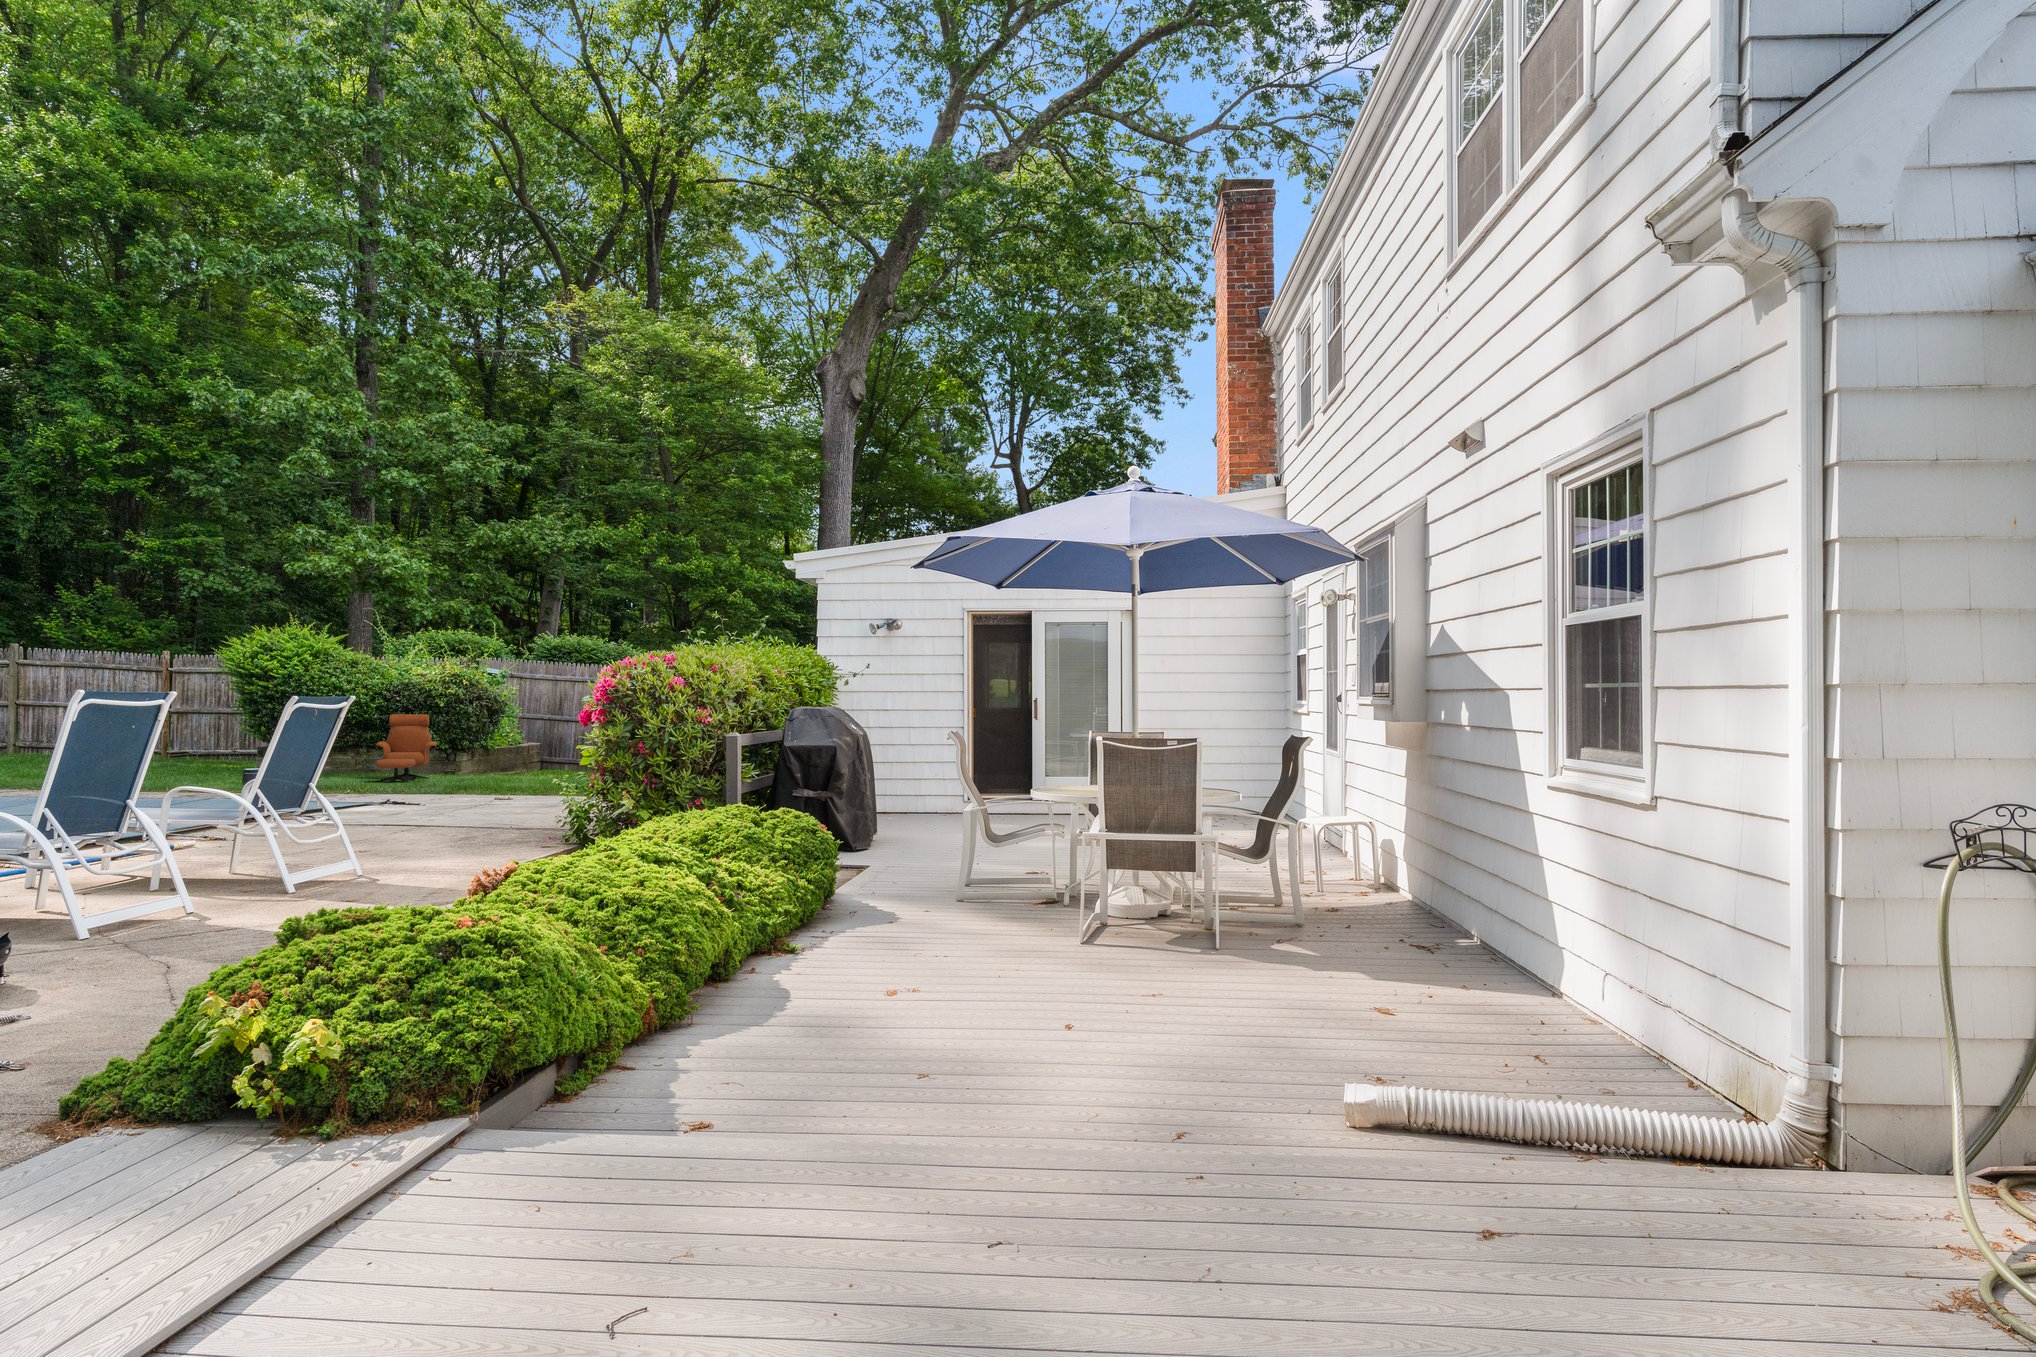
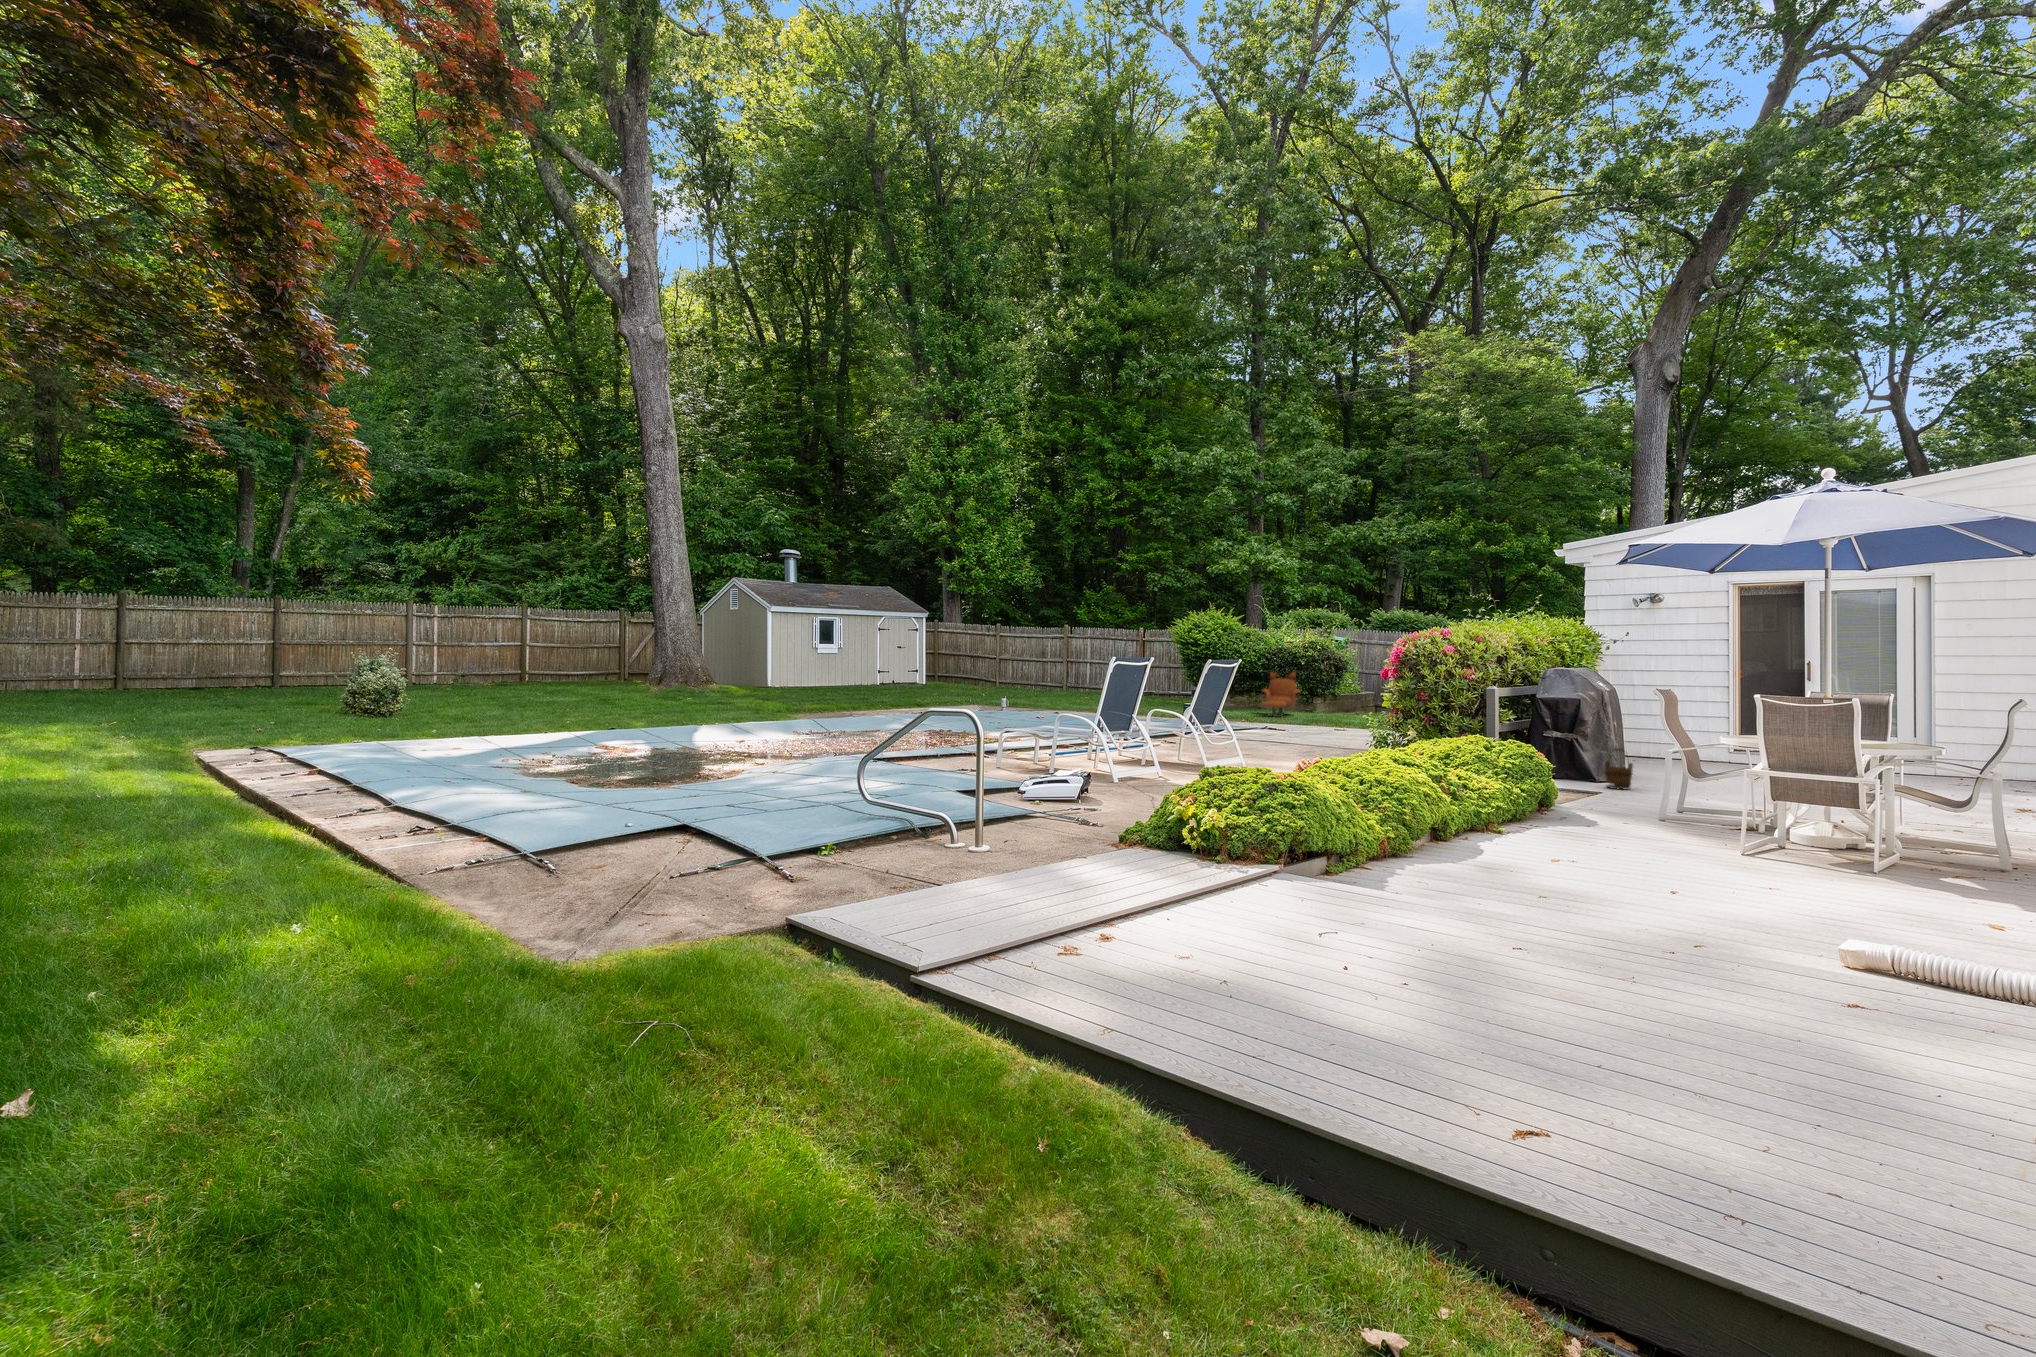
wooden bucket: none [859,804,890,855] -> present [1605,748,1633,789]

